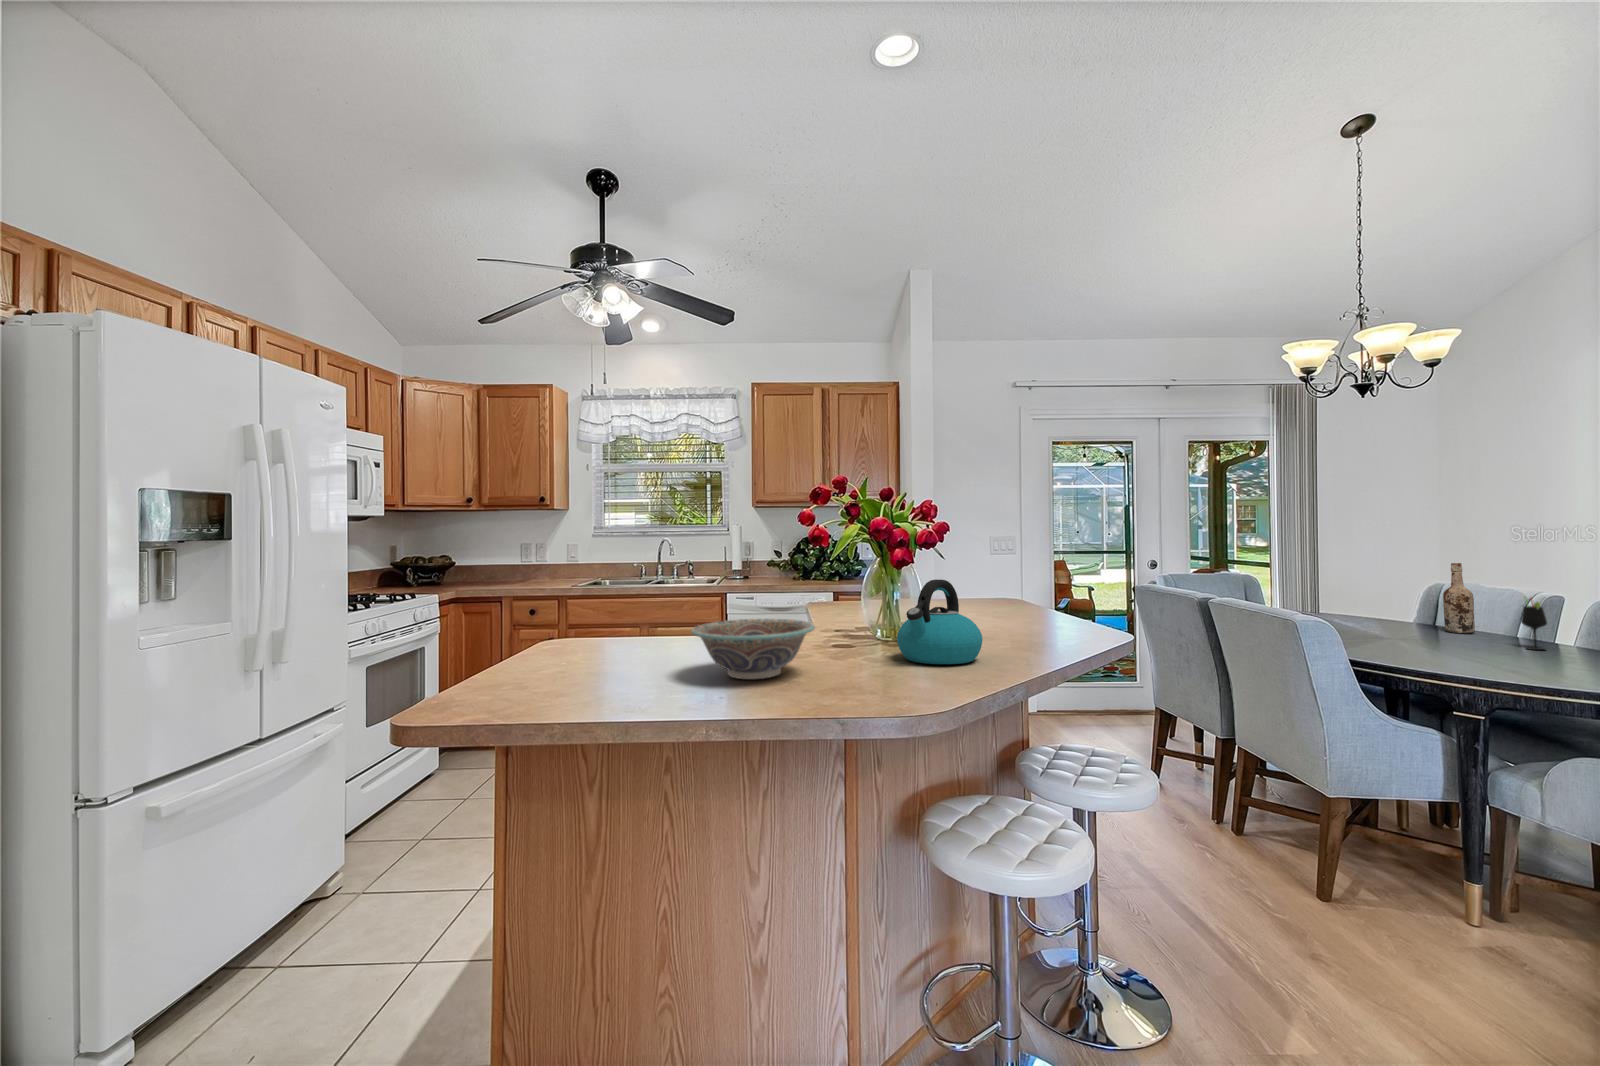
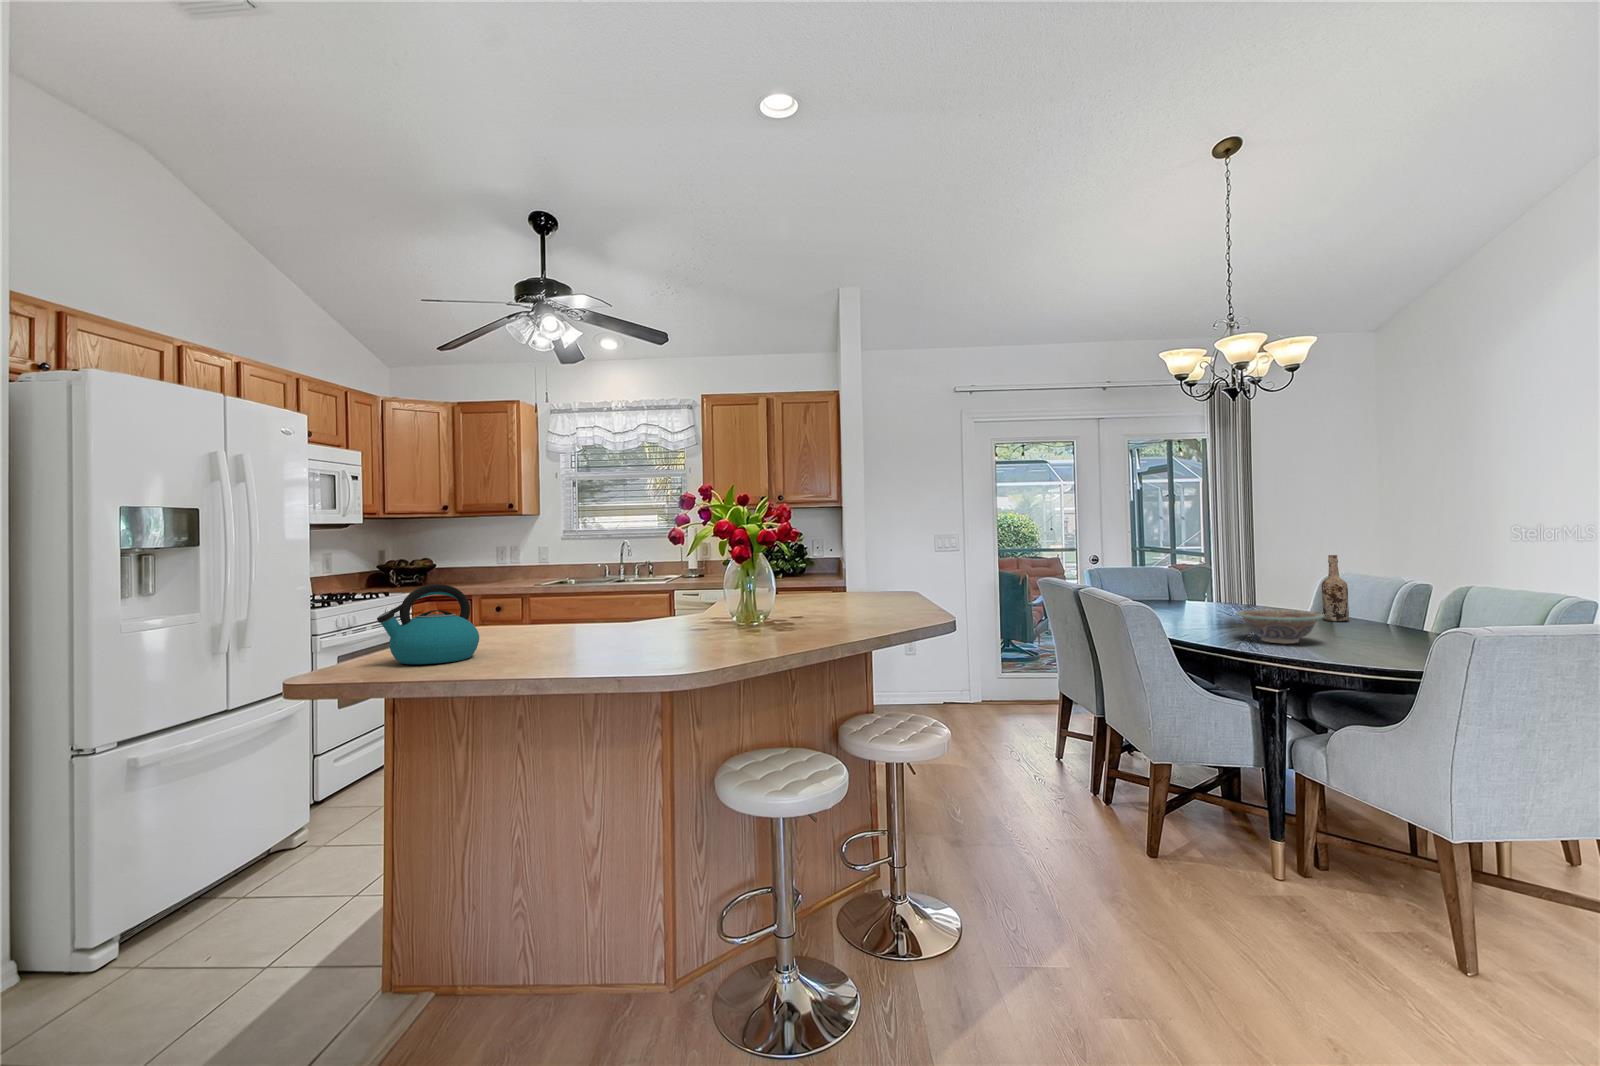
kettle: present [897,580,983,664] -> present [377,584,479,664]
wine glass: present [1521,598,1547,650] -> none [1368,585,1390,635]
decorative bowl: present [691,619,815,679] -> present [1236,609,1324,644]

